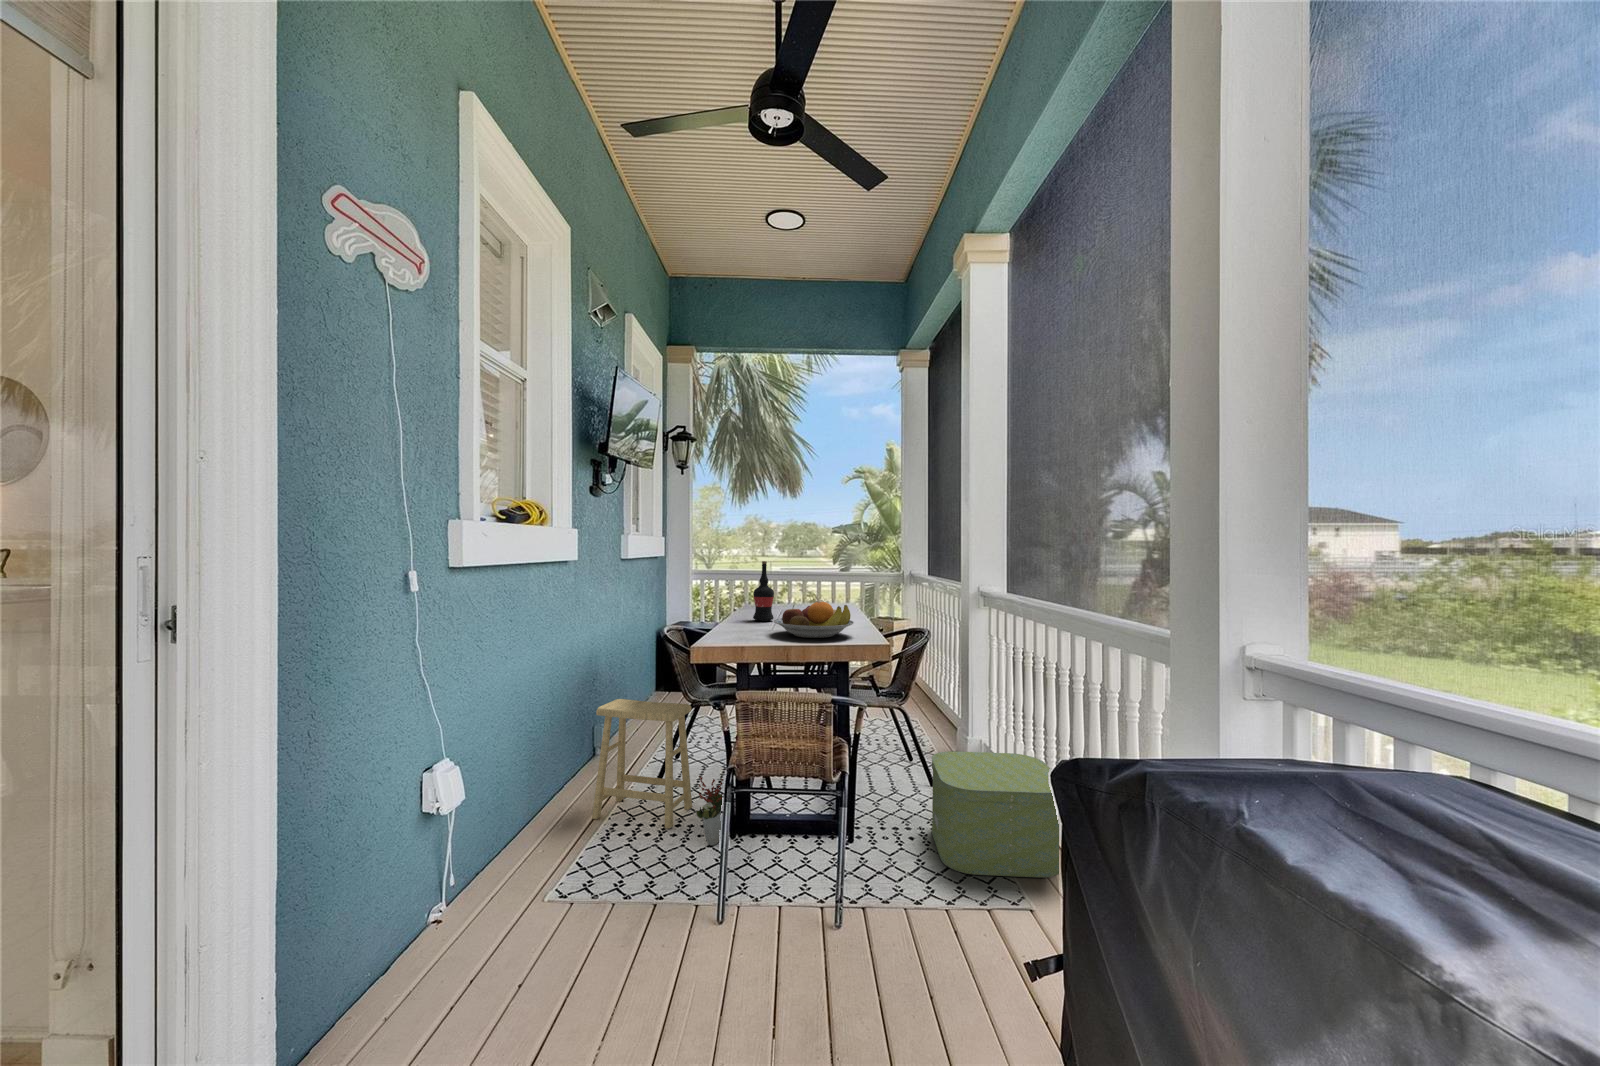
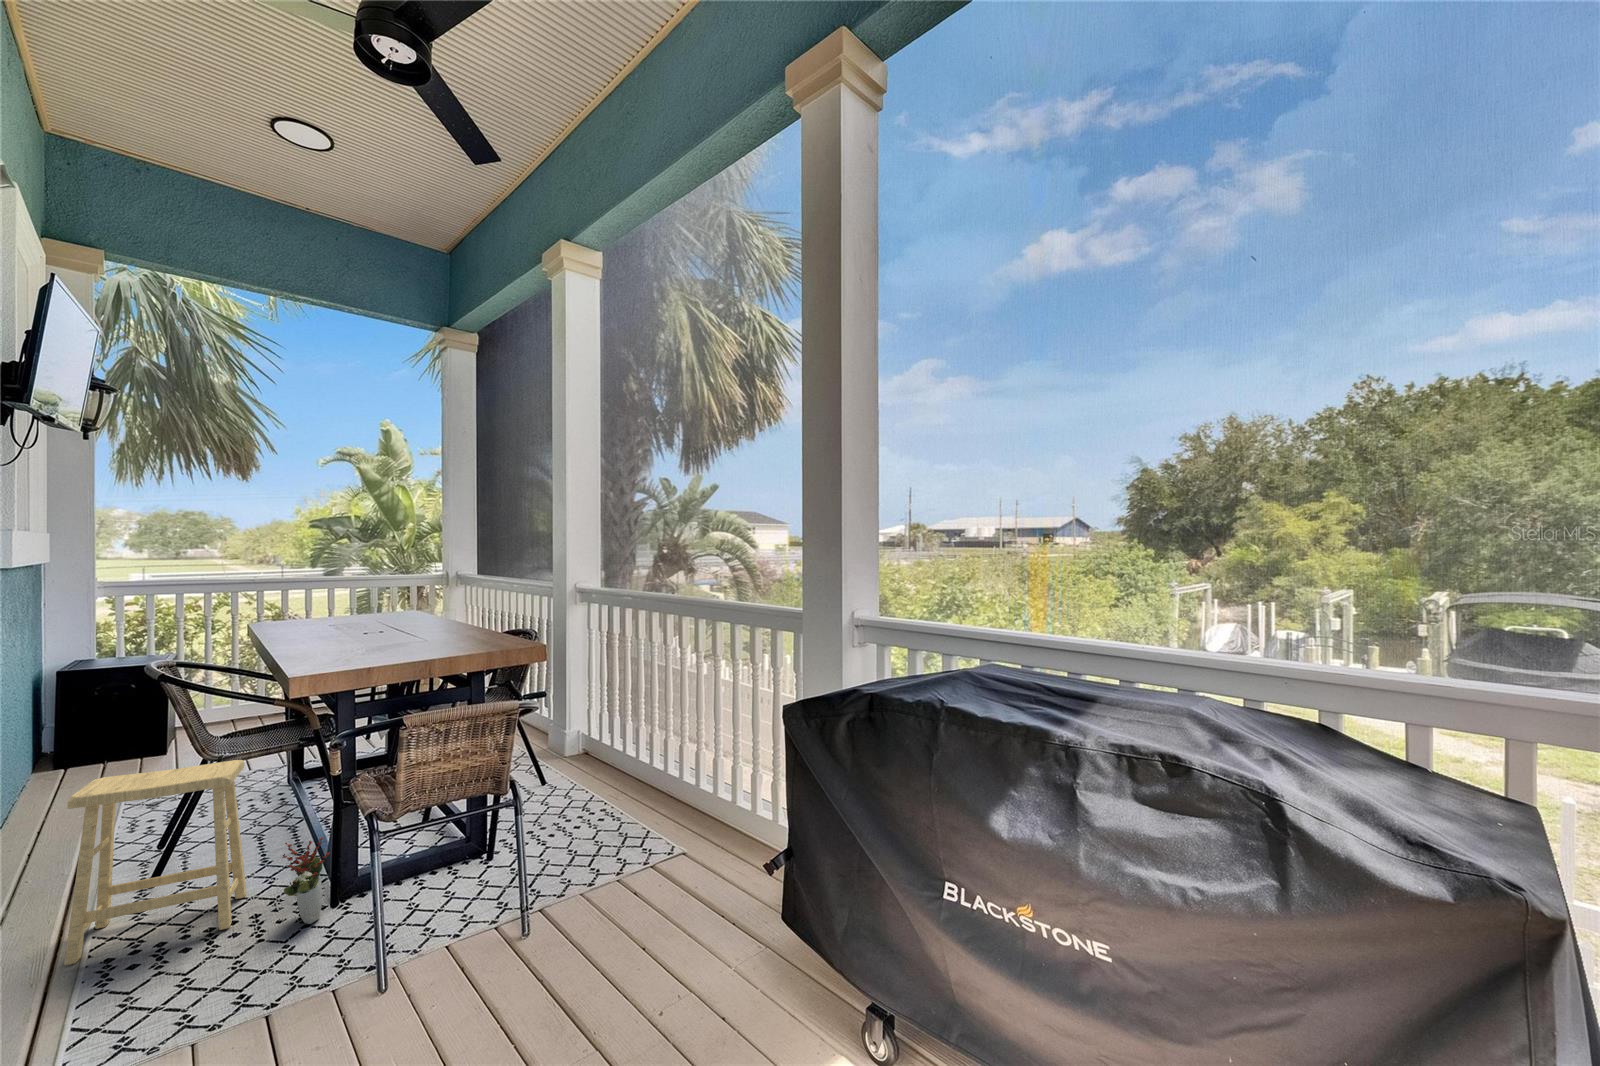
wine bottle: present [753,561,774,621] -> none [310,566,341,640]
fruit bowl: present [774,602,854,638] -> none [369,608,473,650]
storage box: present [932,751,1059,877] -> none [563,729,692,847]

